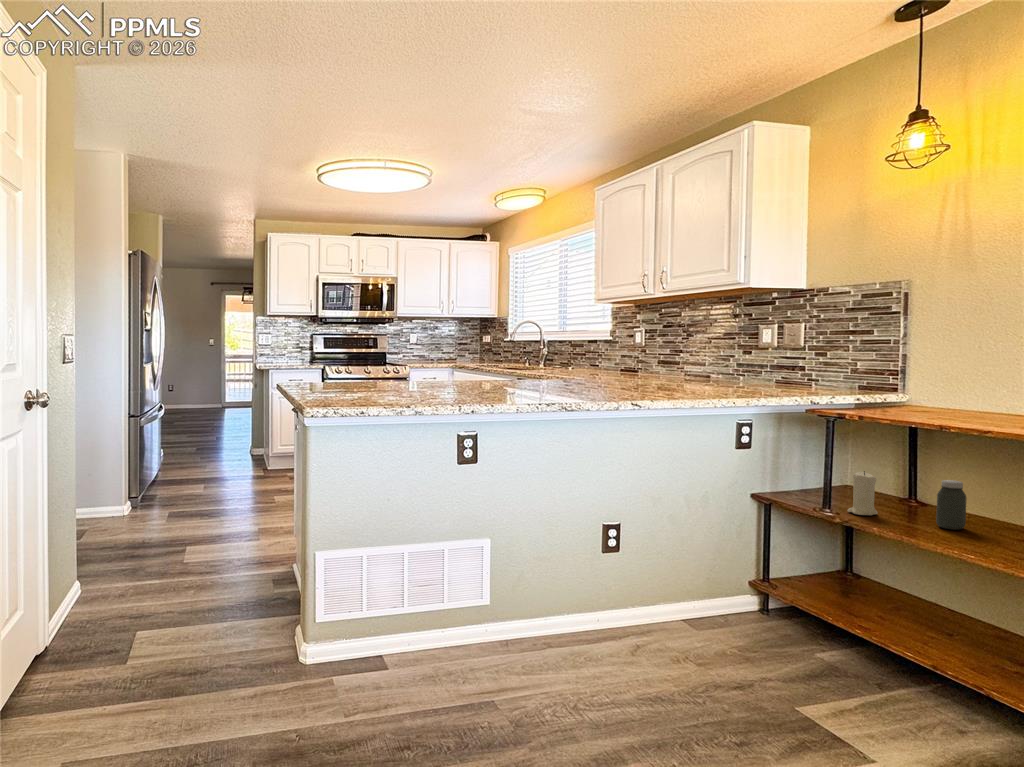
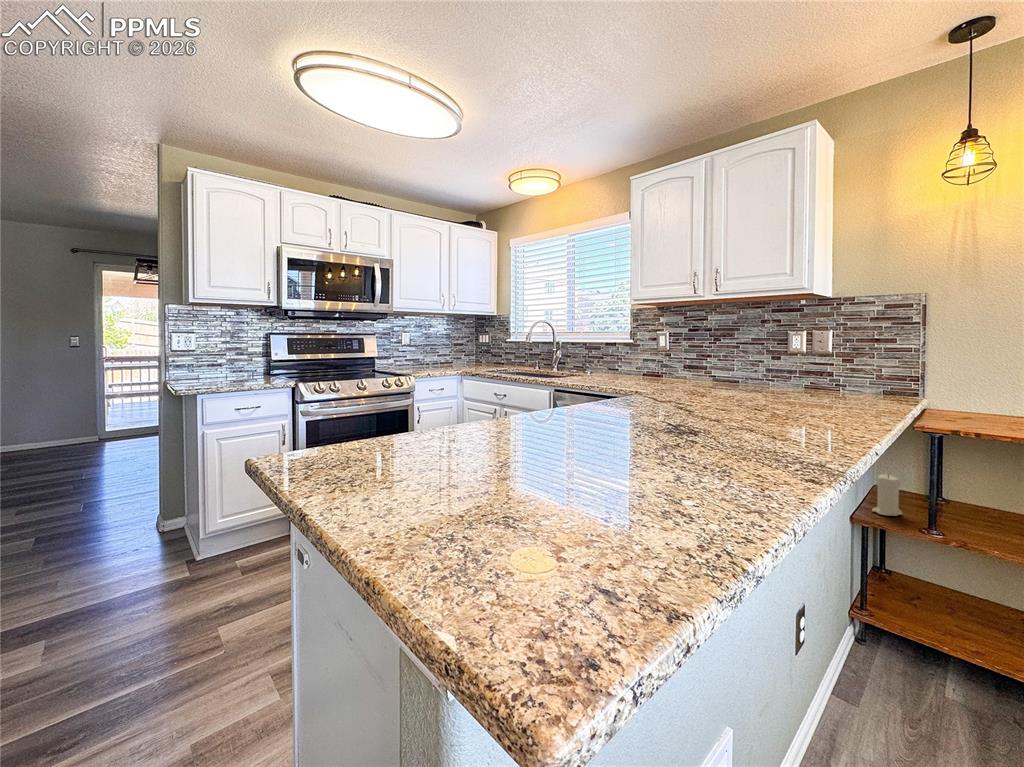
jar: present [936,480,966,530] -> none [962,485,994,534]

